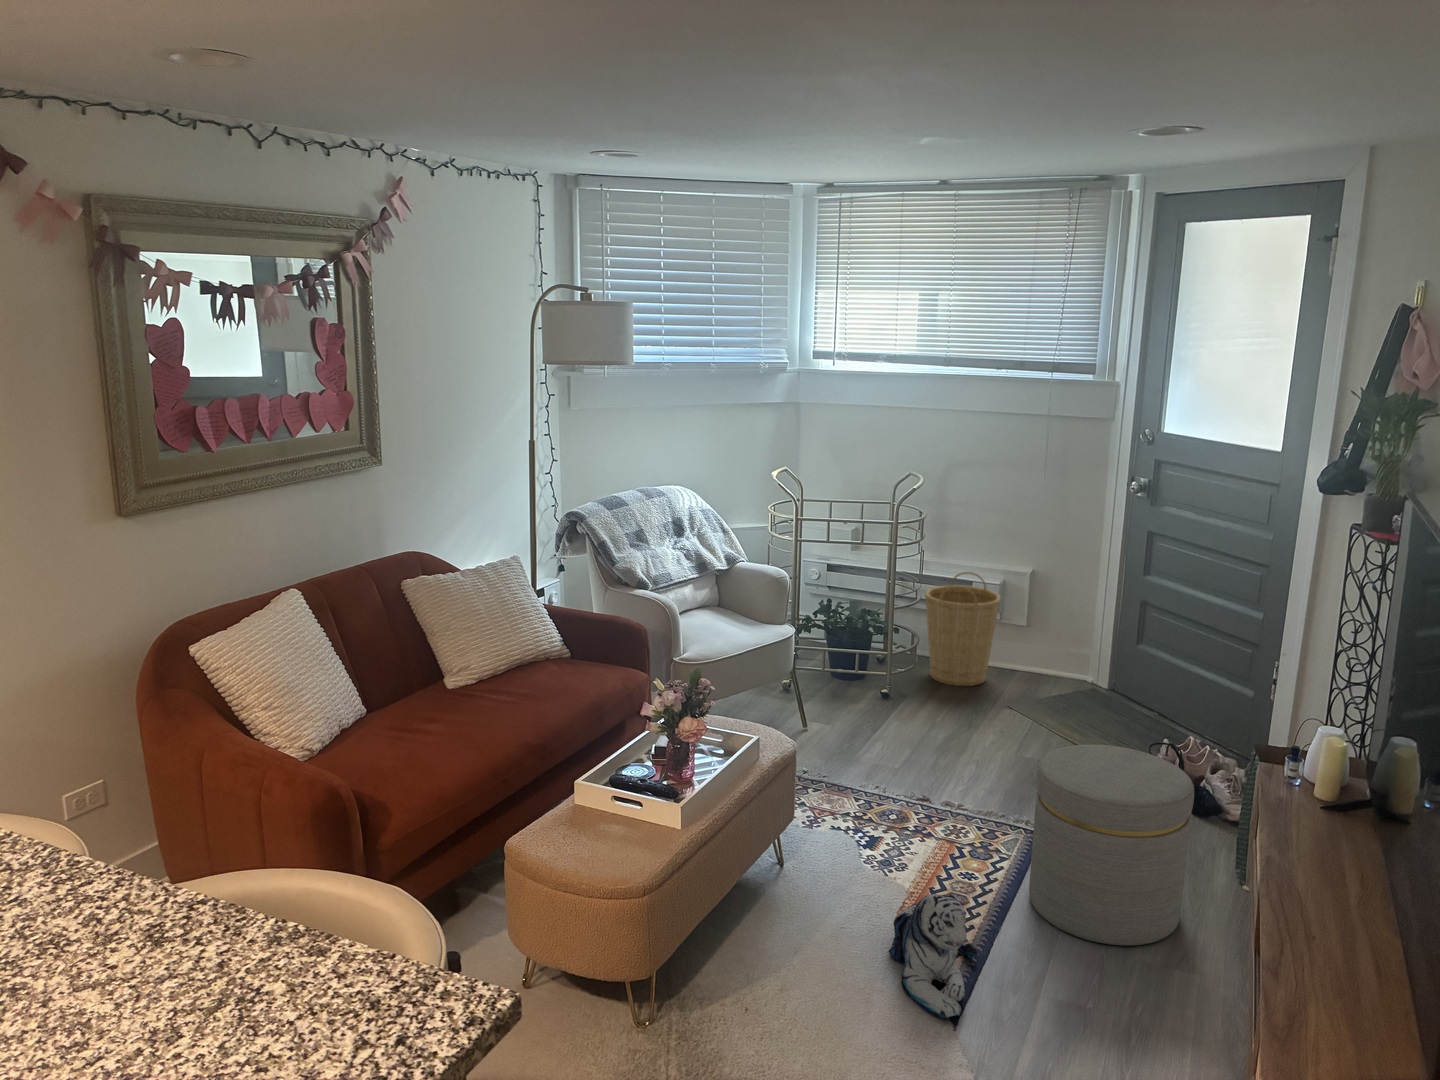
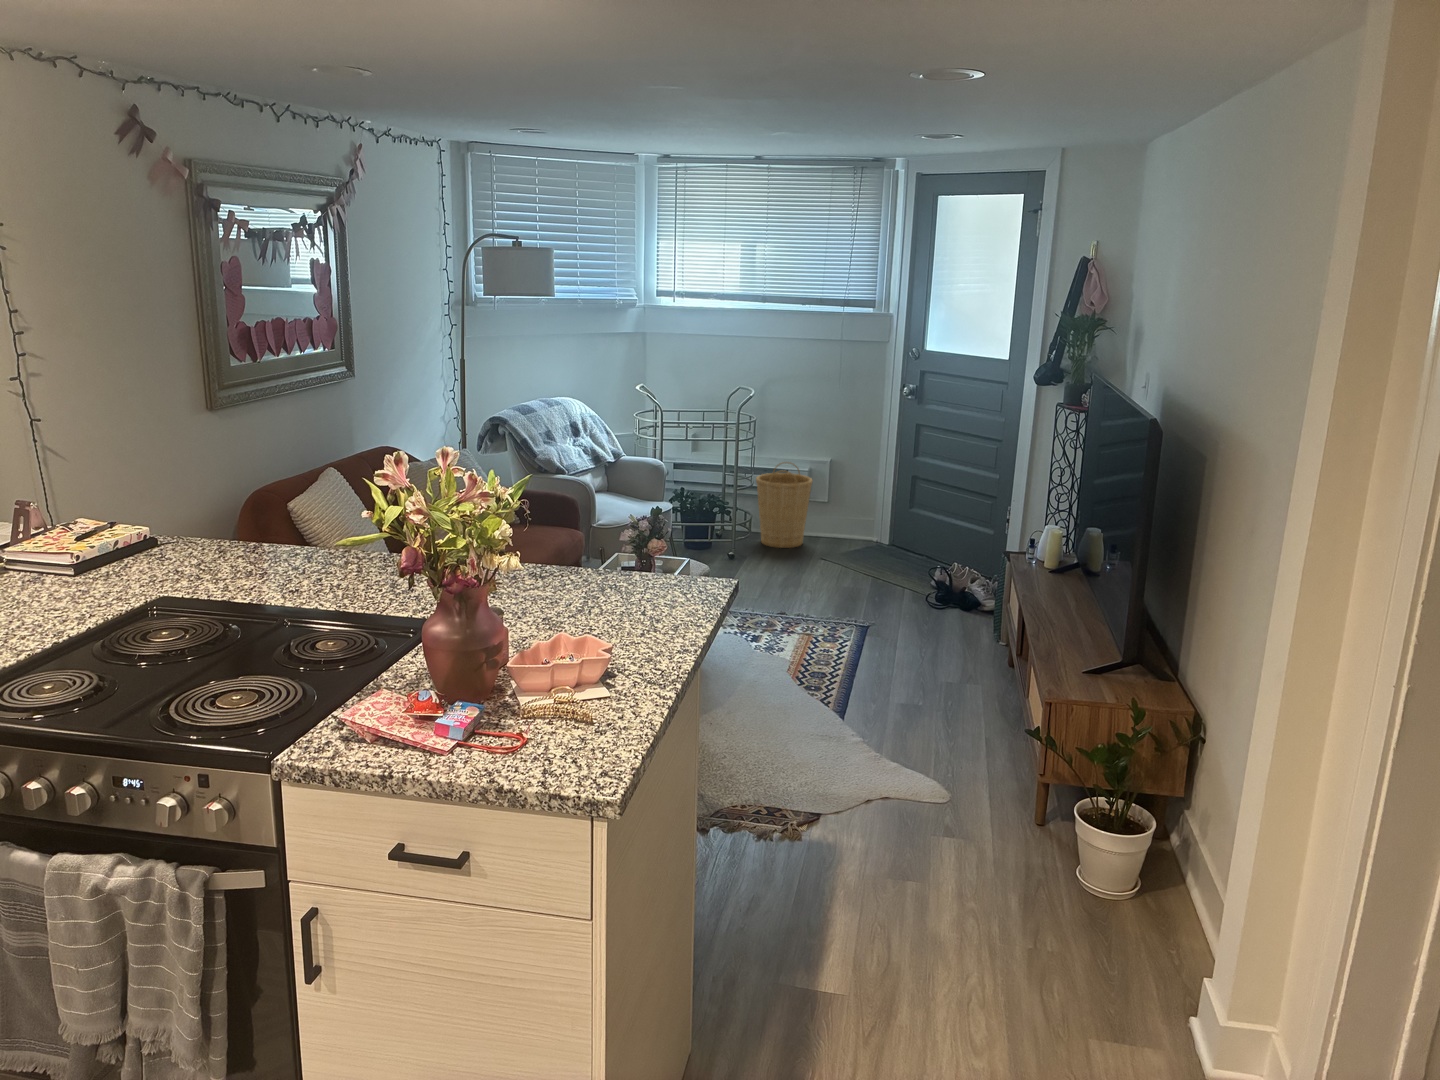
ottoman: present [1029,745,1194,946] -> none [867,555,971,676]
plush toy: present [889,894,978,1019] -> none [788,644,845,717]

